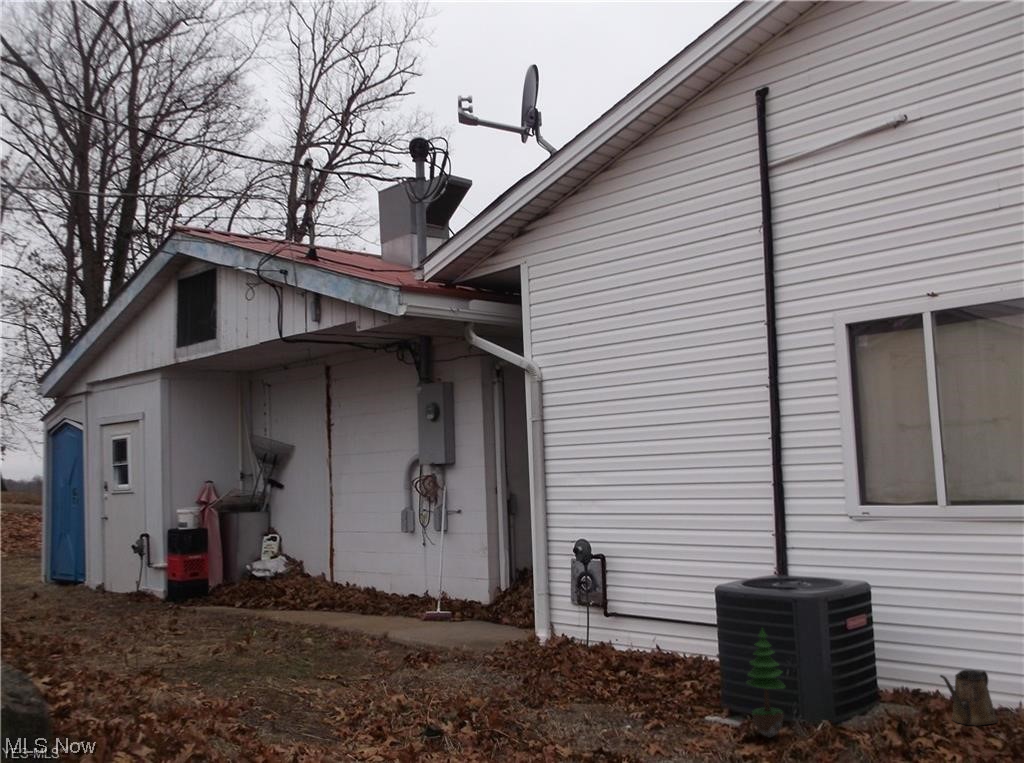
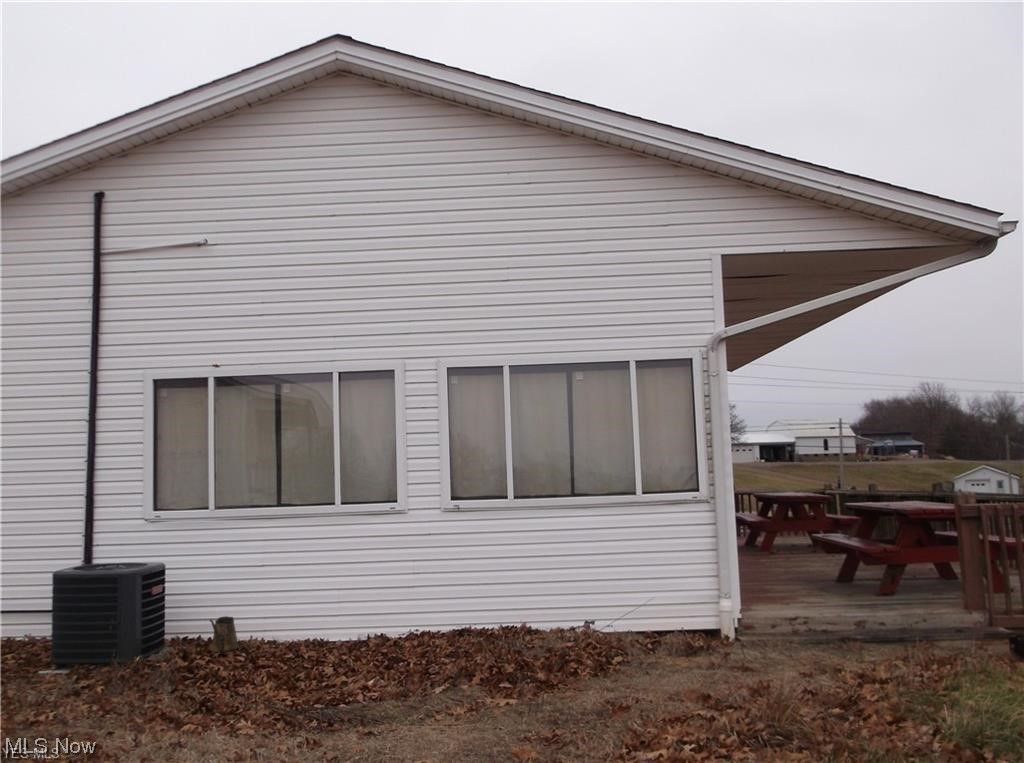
potted tree: present [747,628,785,738] -> none [74,598,105,679]

